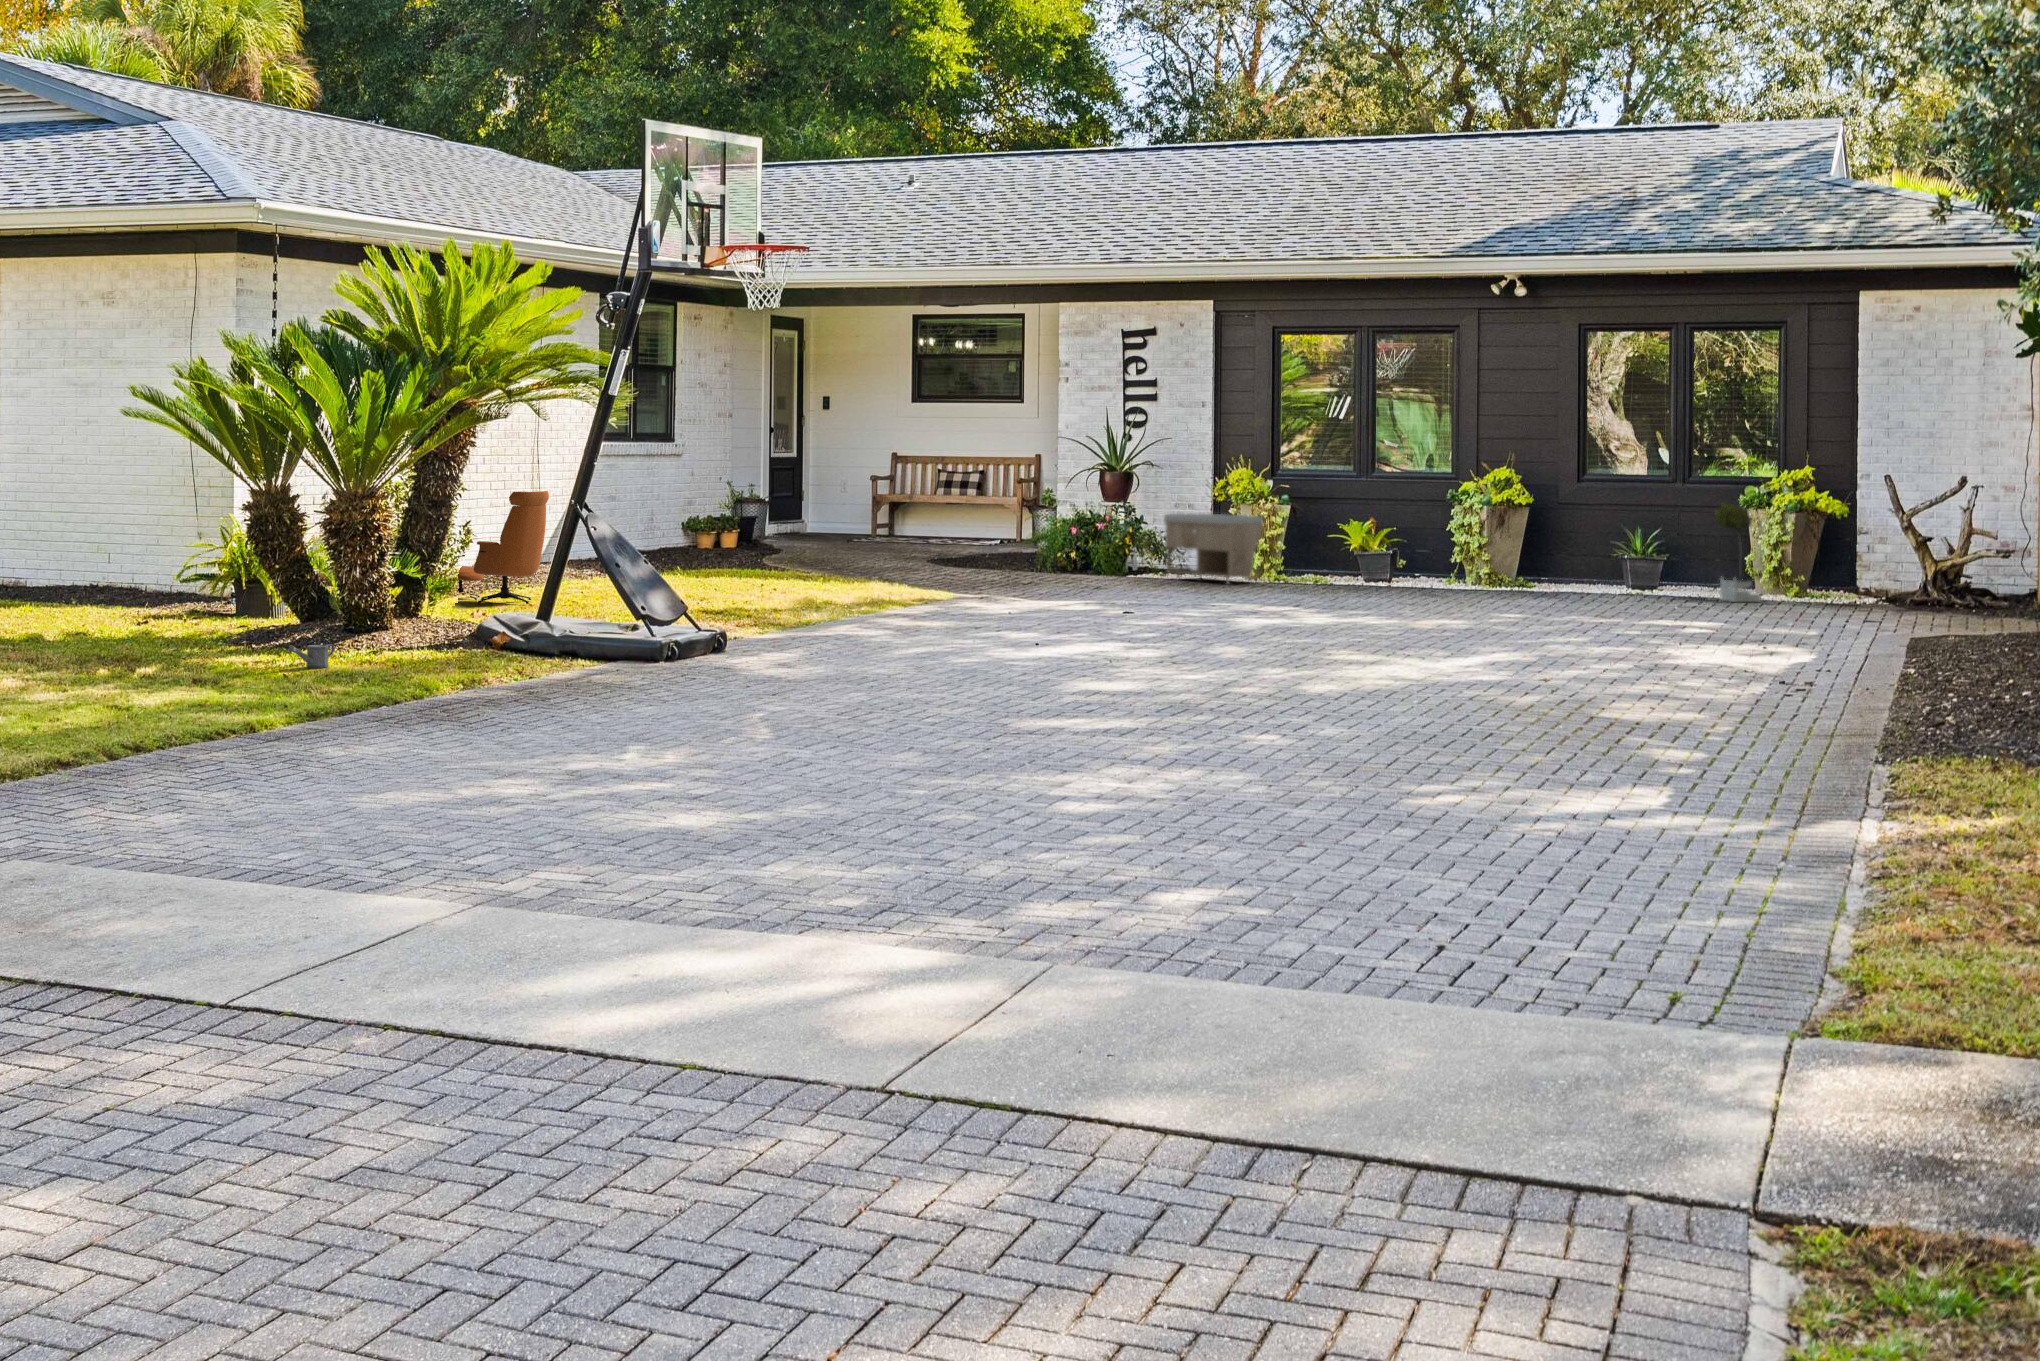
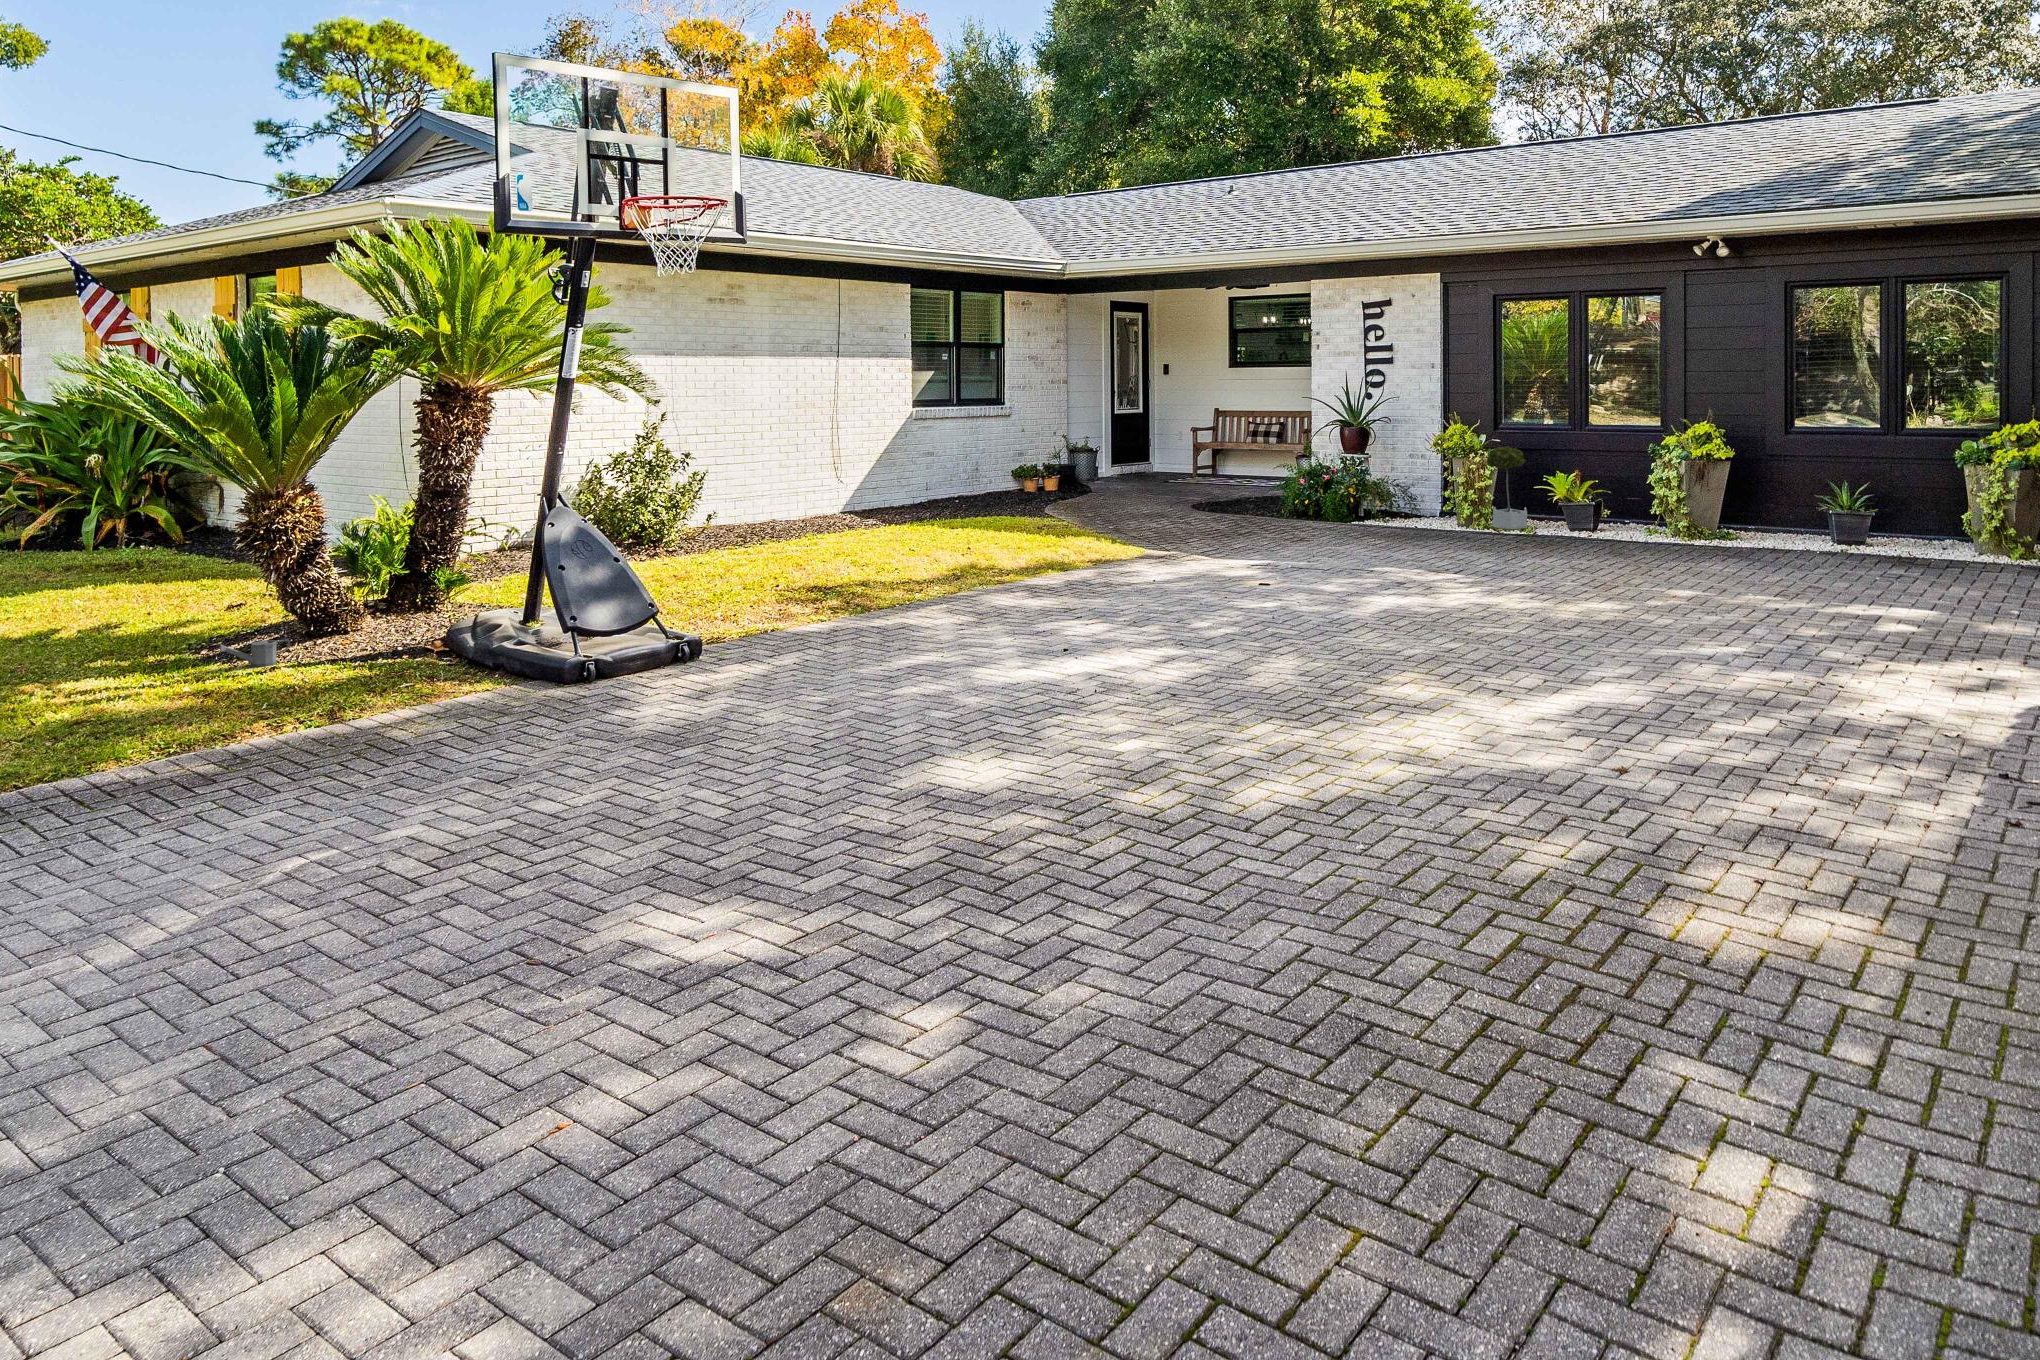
lounge chair: present [457,491,549,604] -> none [696,457,768,557]
potted tree: present [1715,502,1761,602] -> present [1487,446,1527,529]
storage bench: present [1164,513,1263,583] -> none [1387,464,1474,530]

